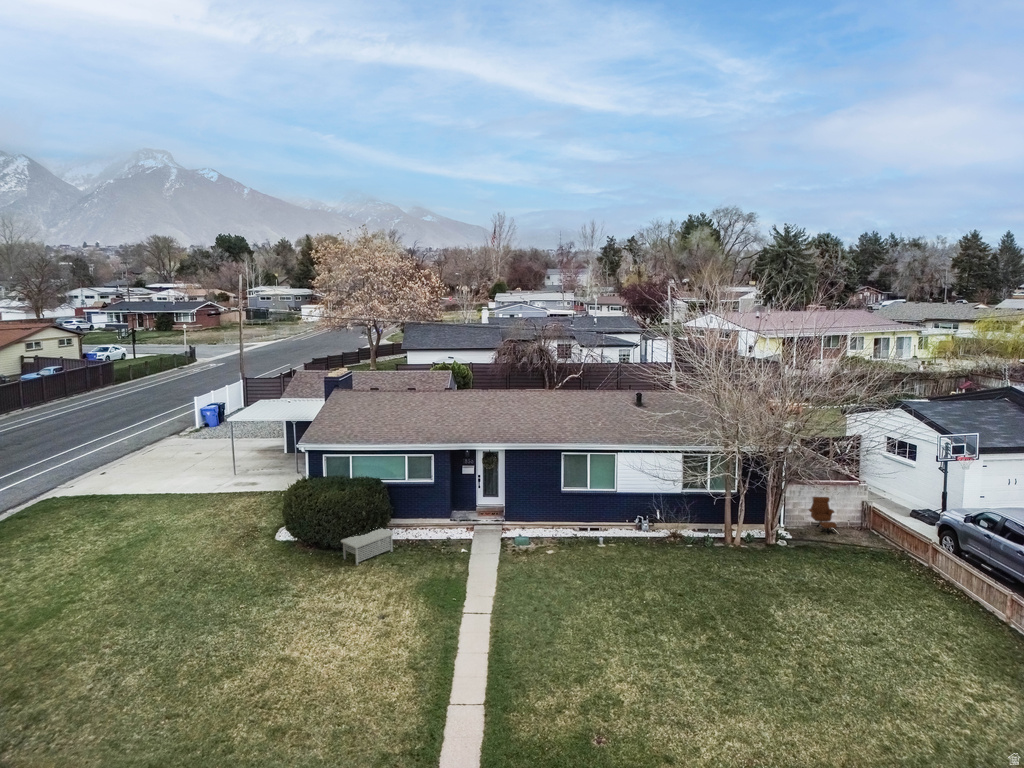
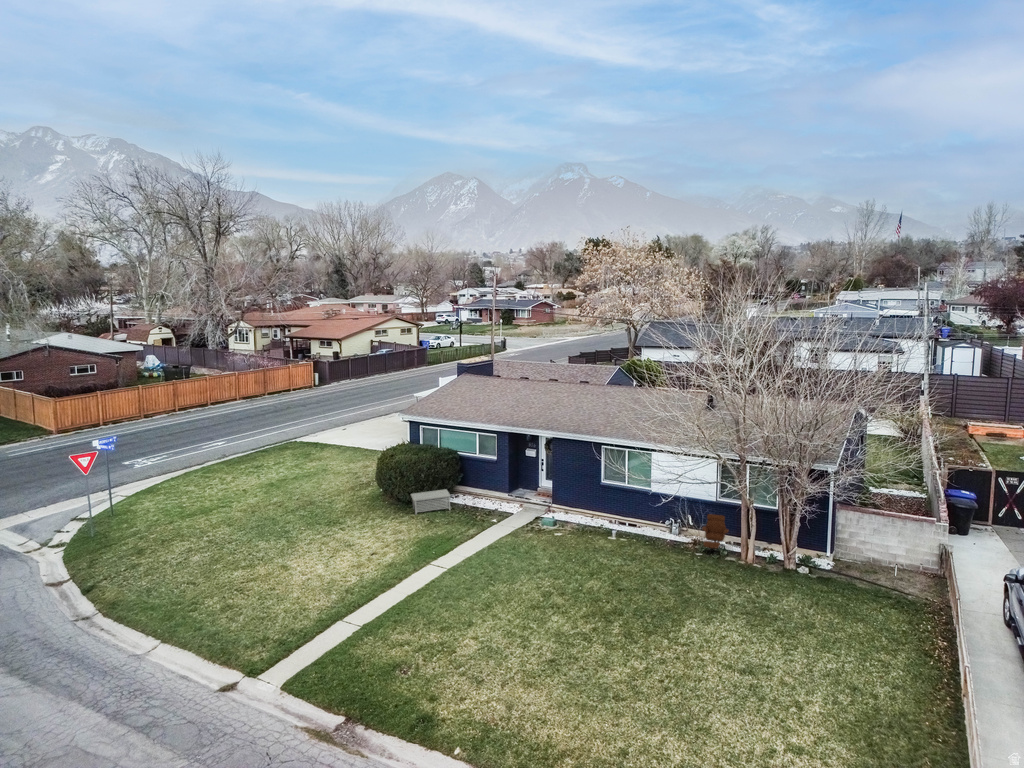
lounge chair: present [809,497,837,534] -> present [702,514,729,555]

